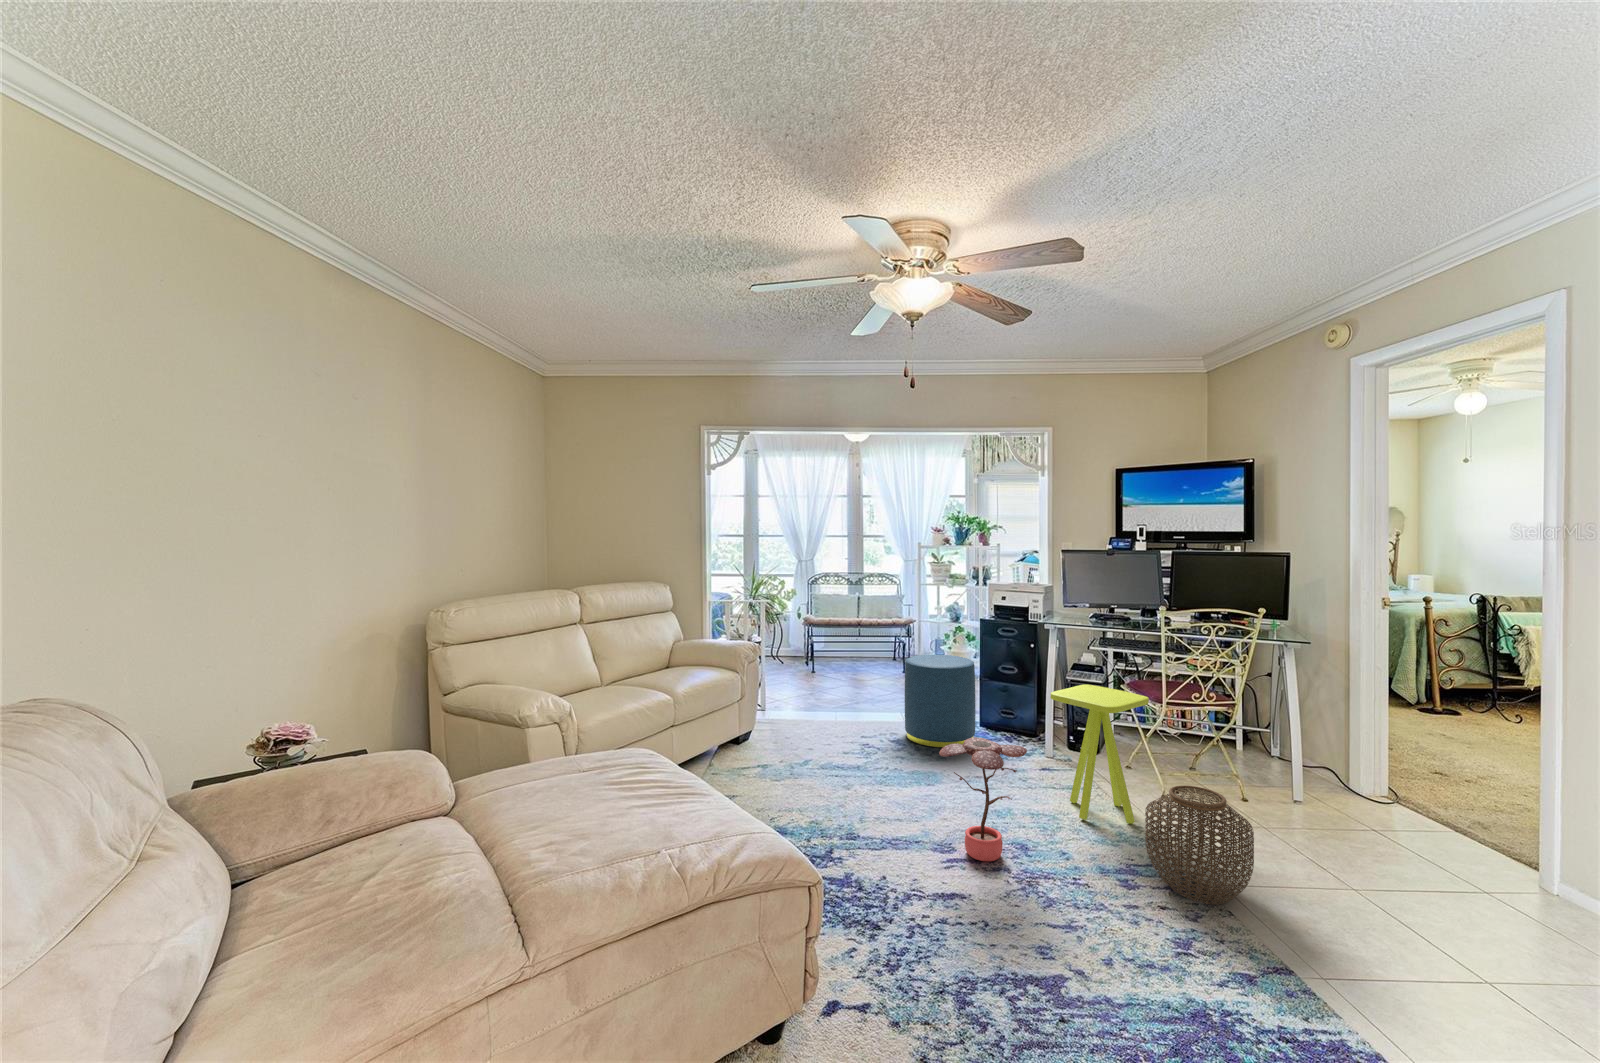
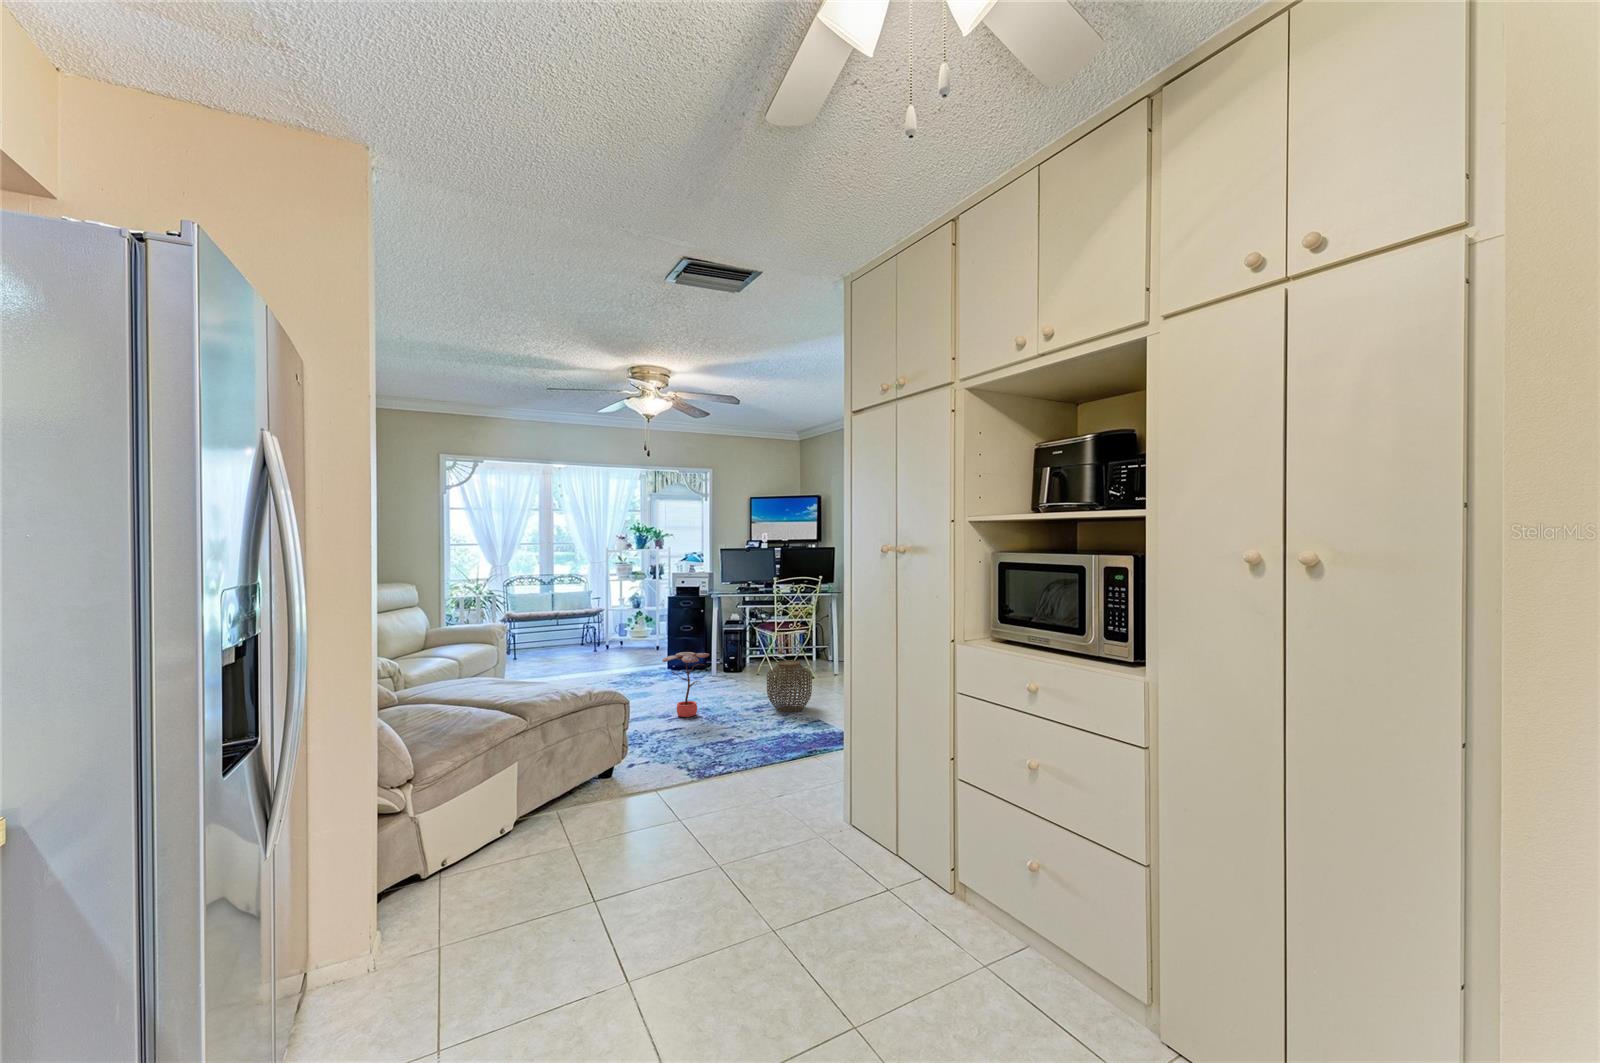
ottoman: present [905,654,976,748] -> none [617,623,666,683]
side table: present [1051,685,1149,823] -> none [718,625,768,697]

